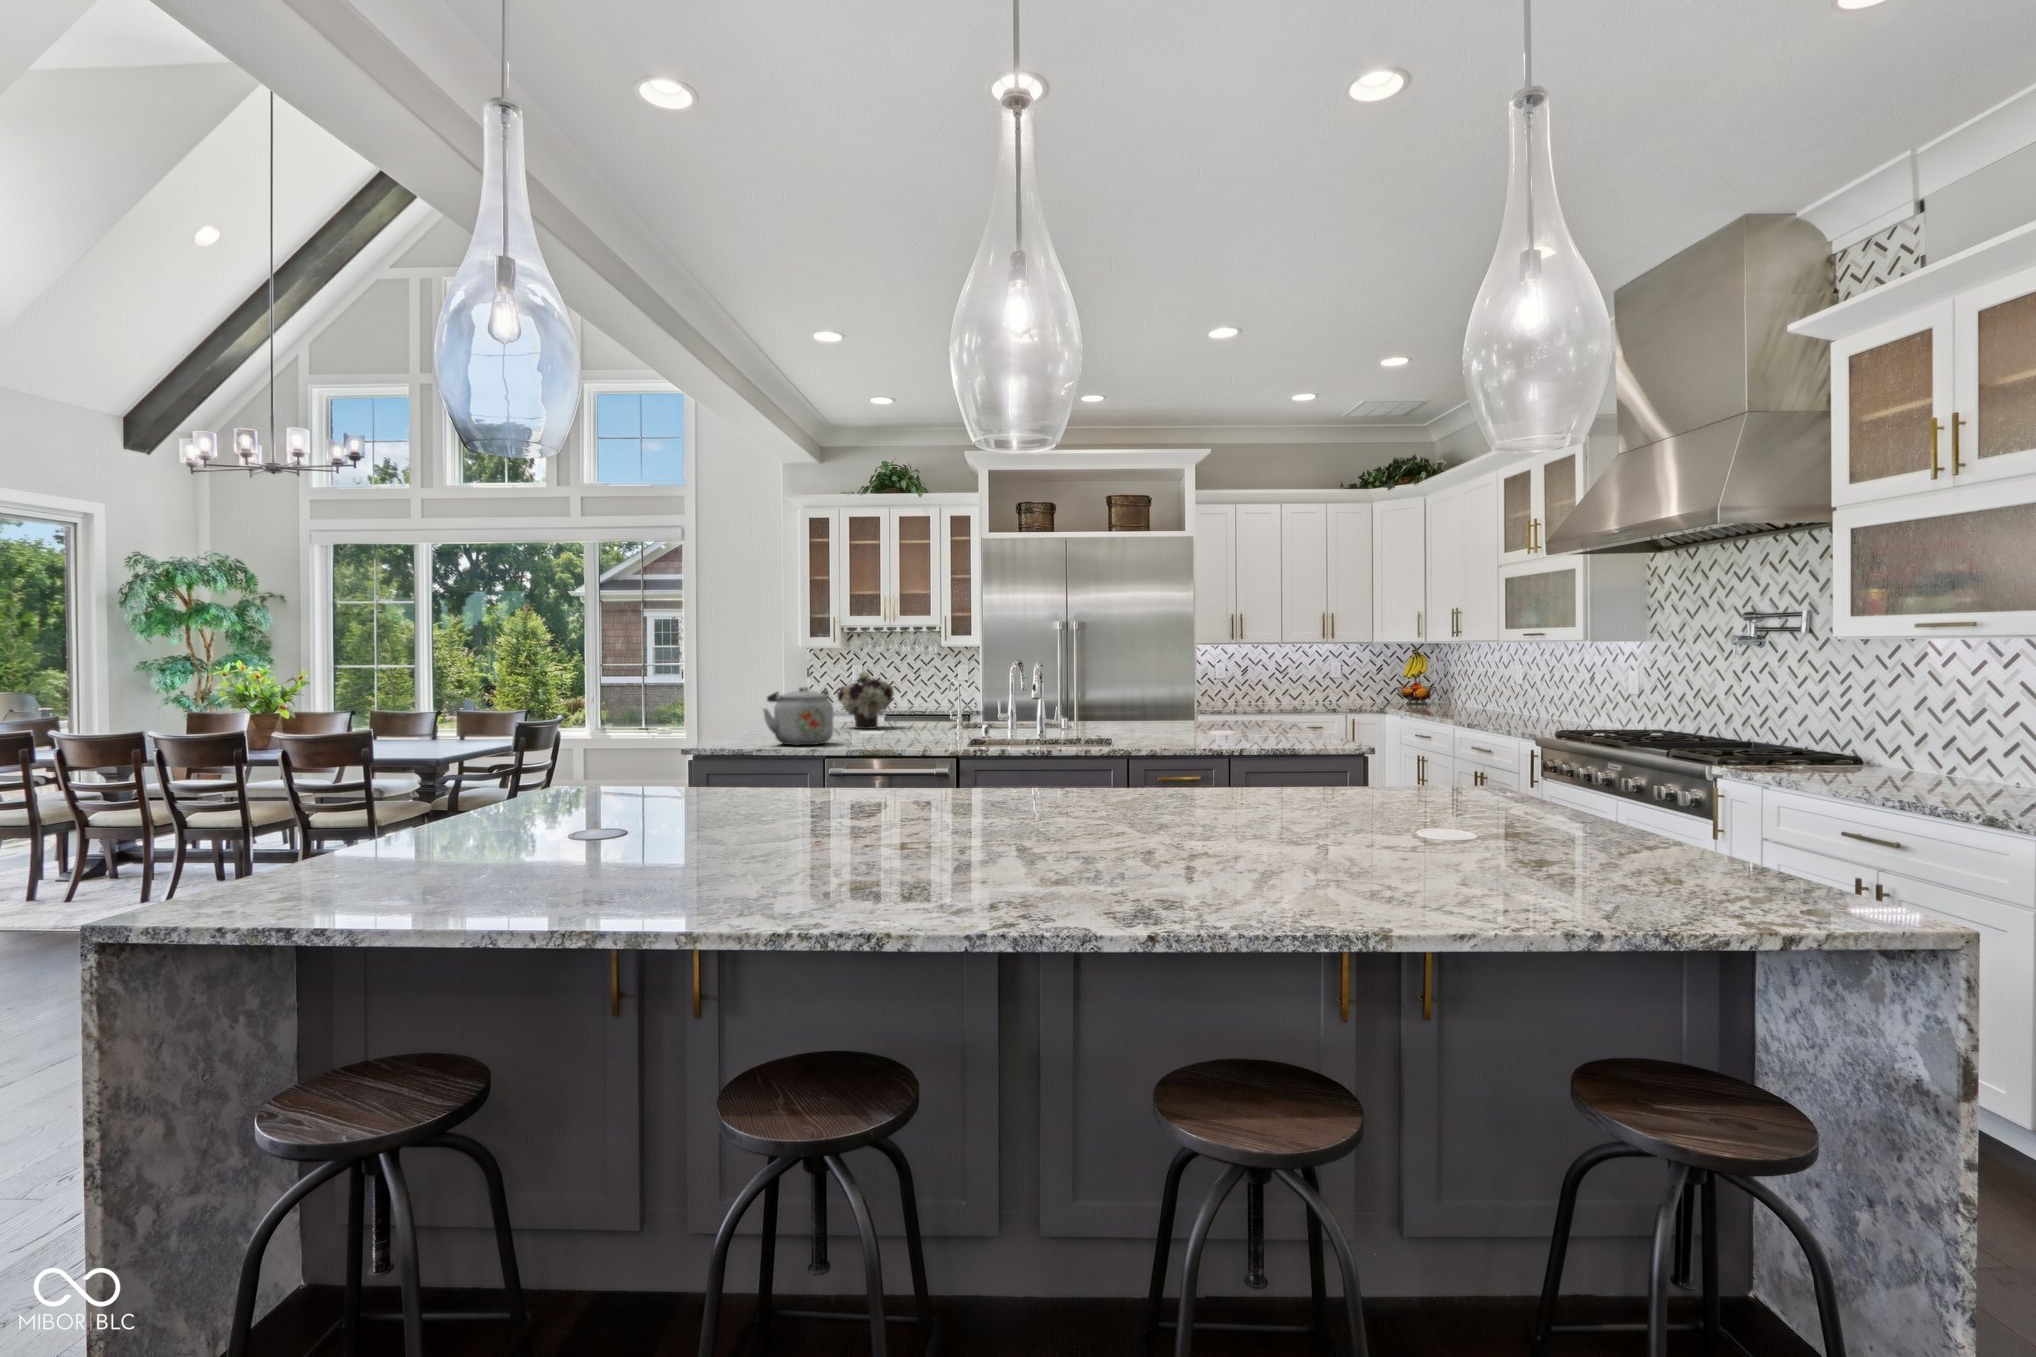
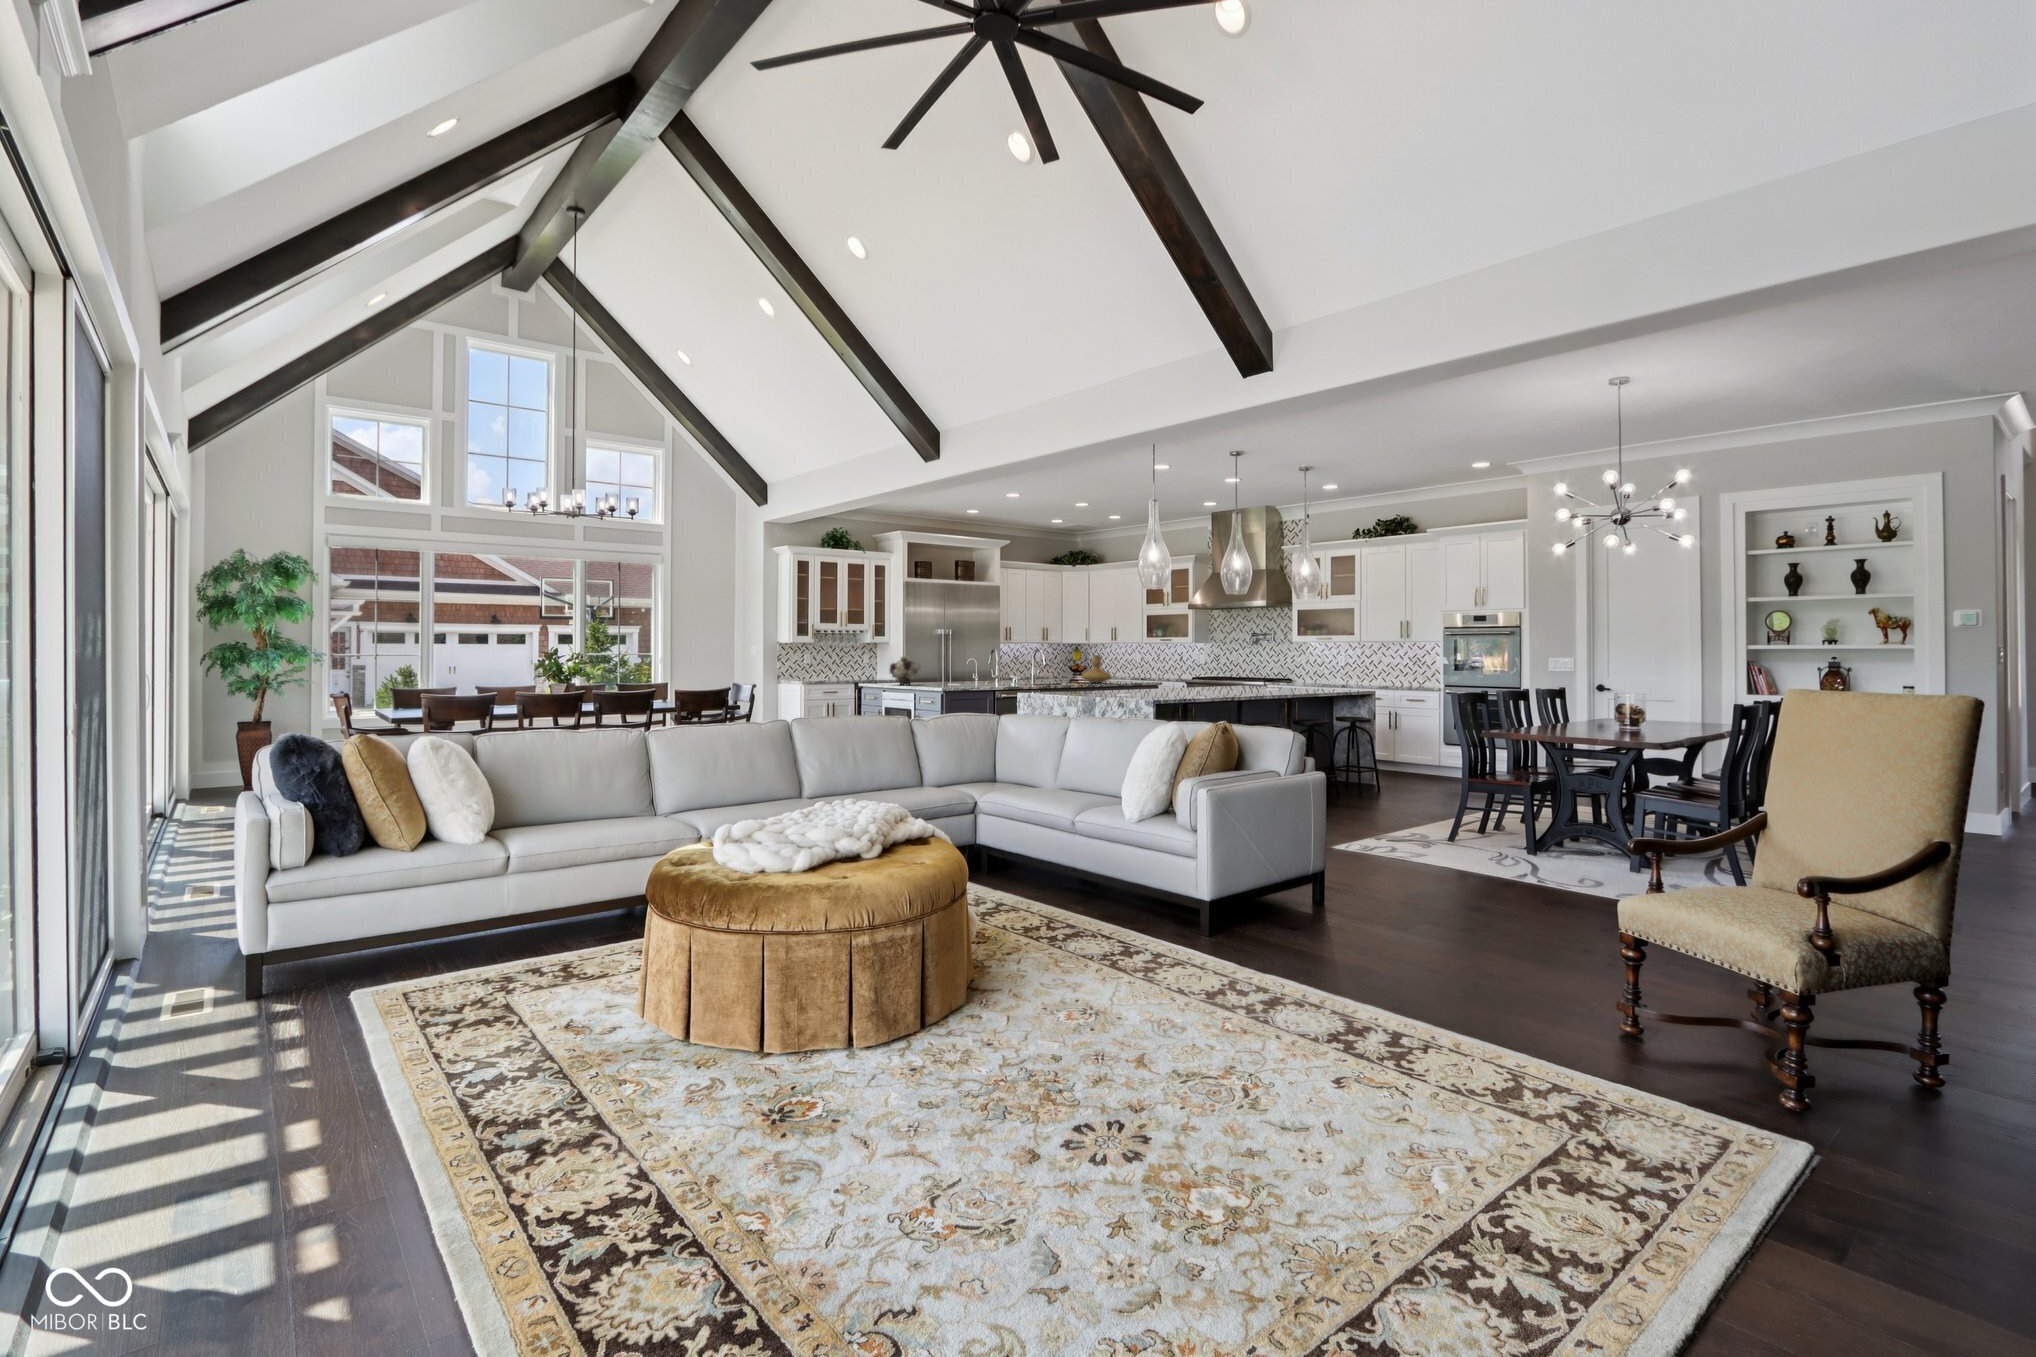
vase: none [1219,674,1295,739] -> present [1082,655,1112,683]
kettle: present [763,687,834,745] -> none [929,661,961,688]

